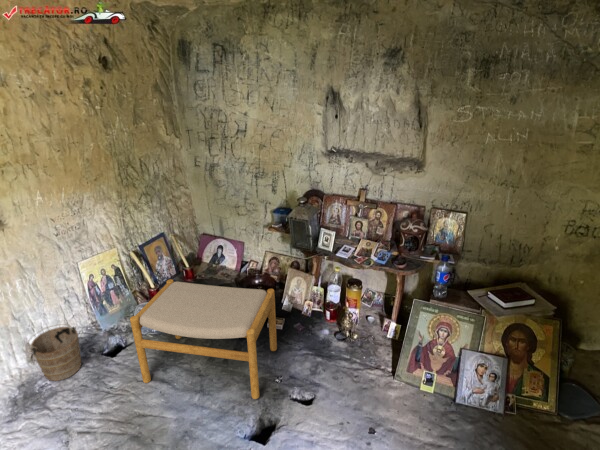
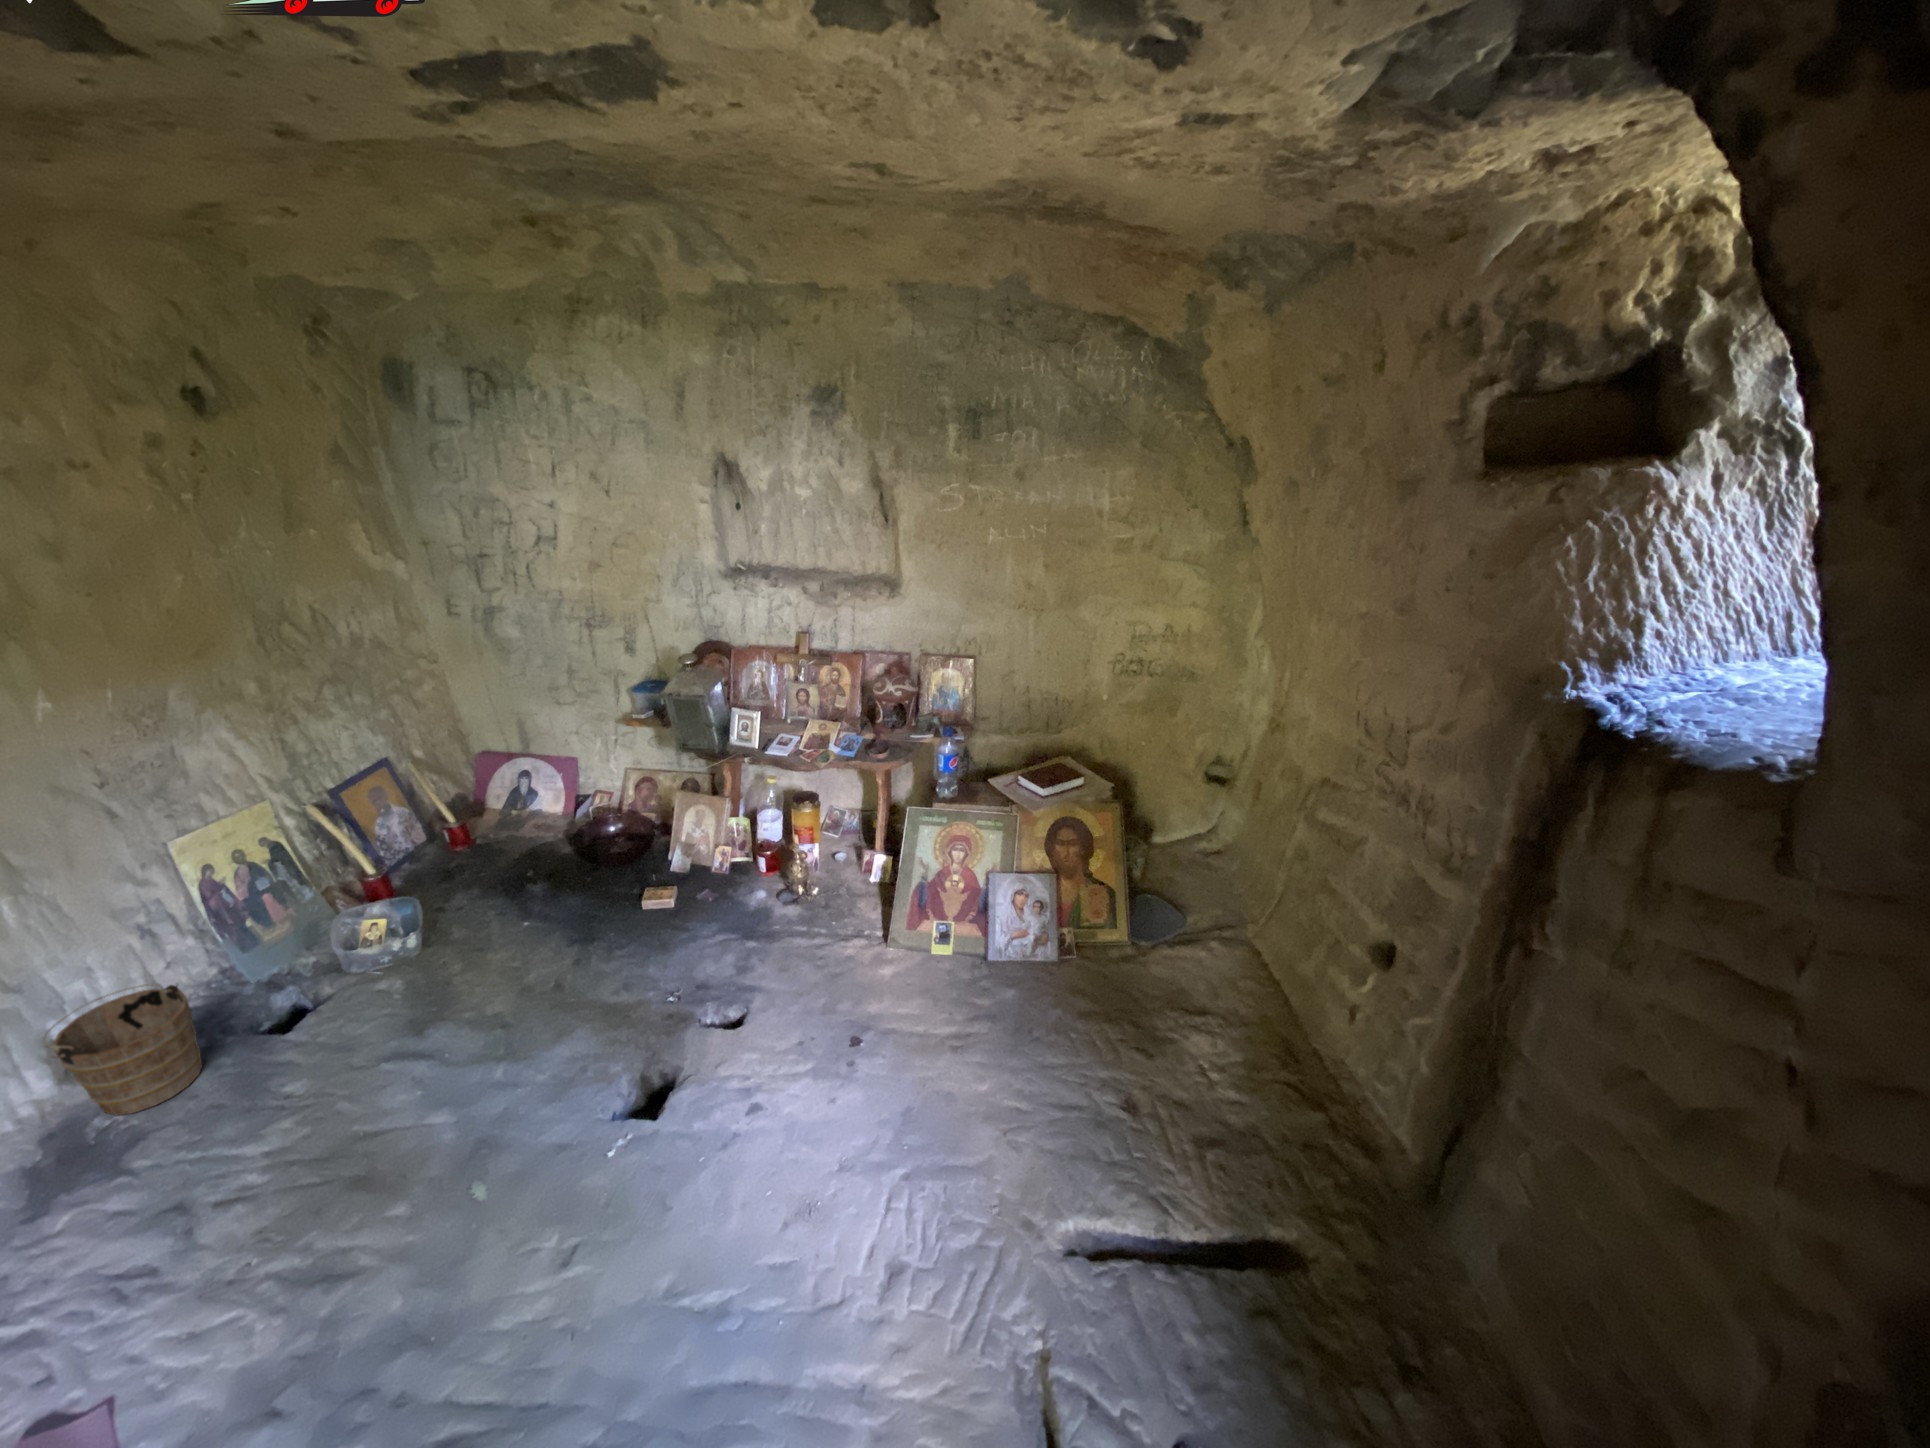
footstool: present [130,279,277,399] -> none [328,829,668,1063]

